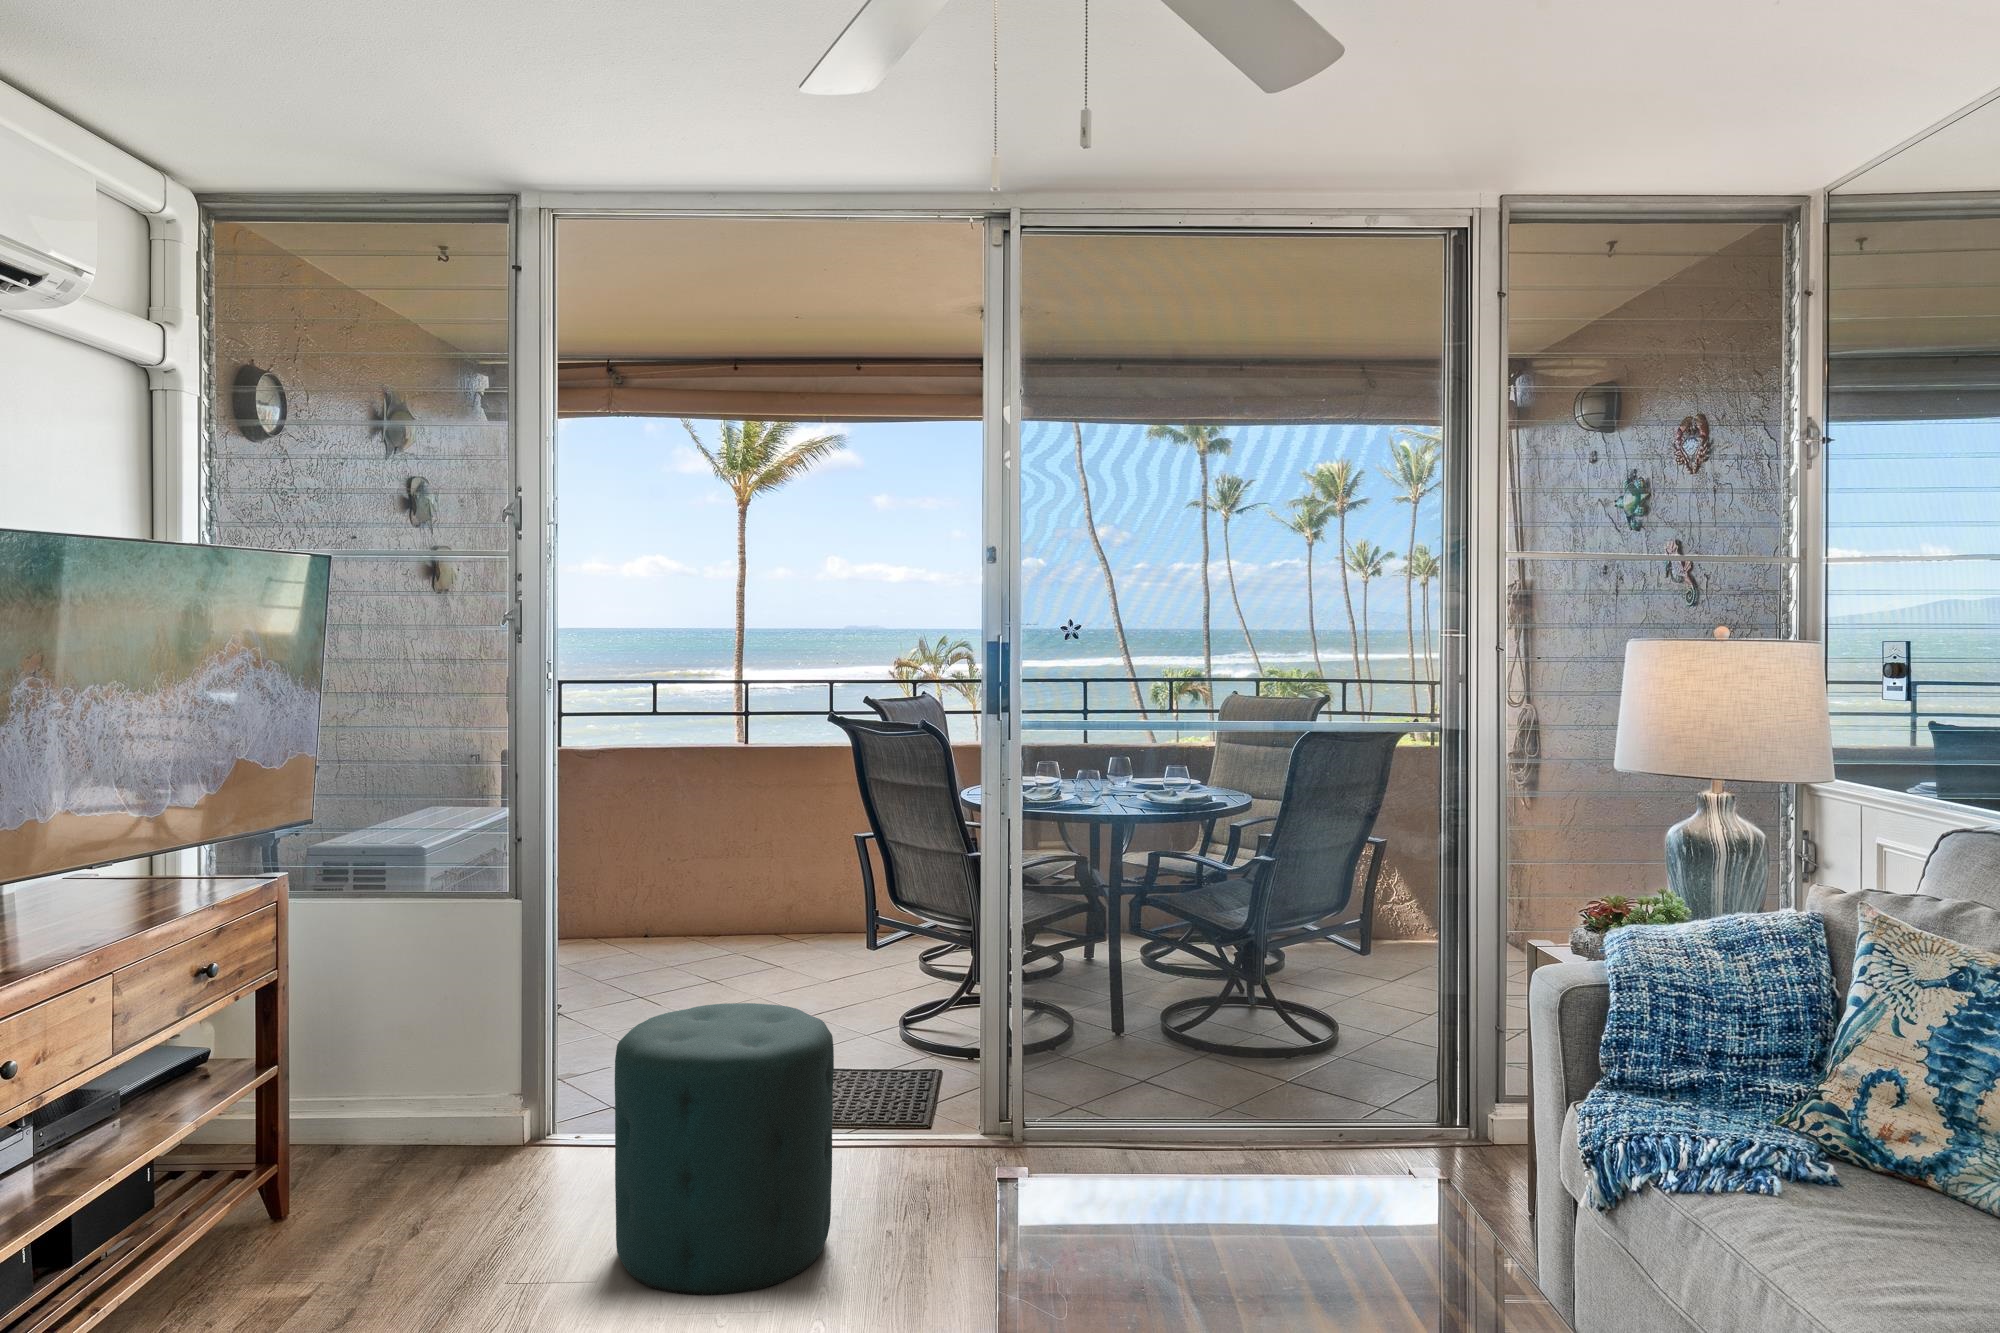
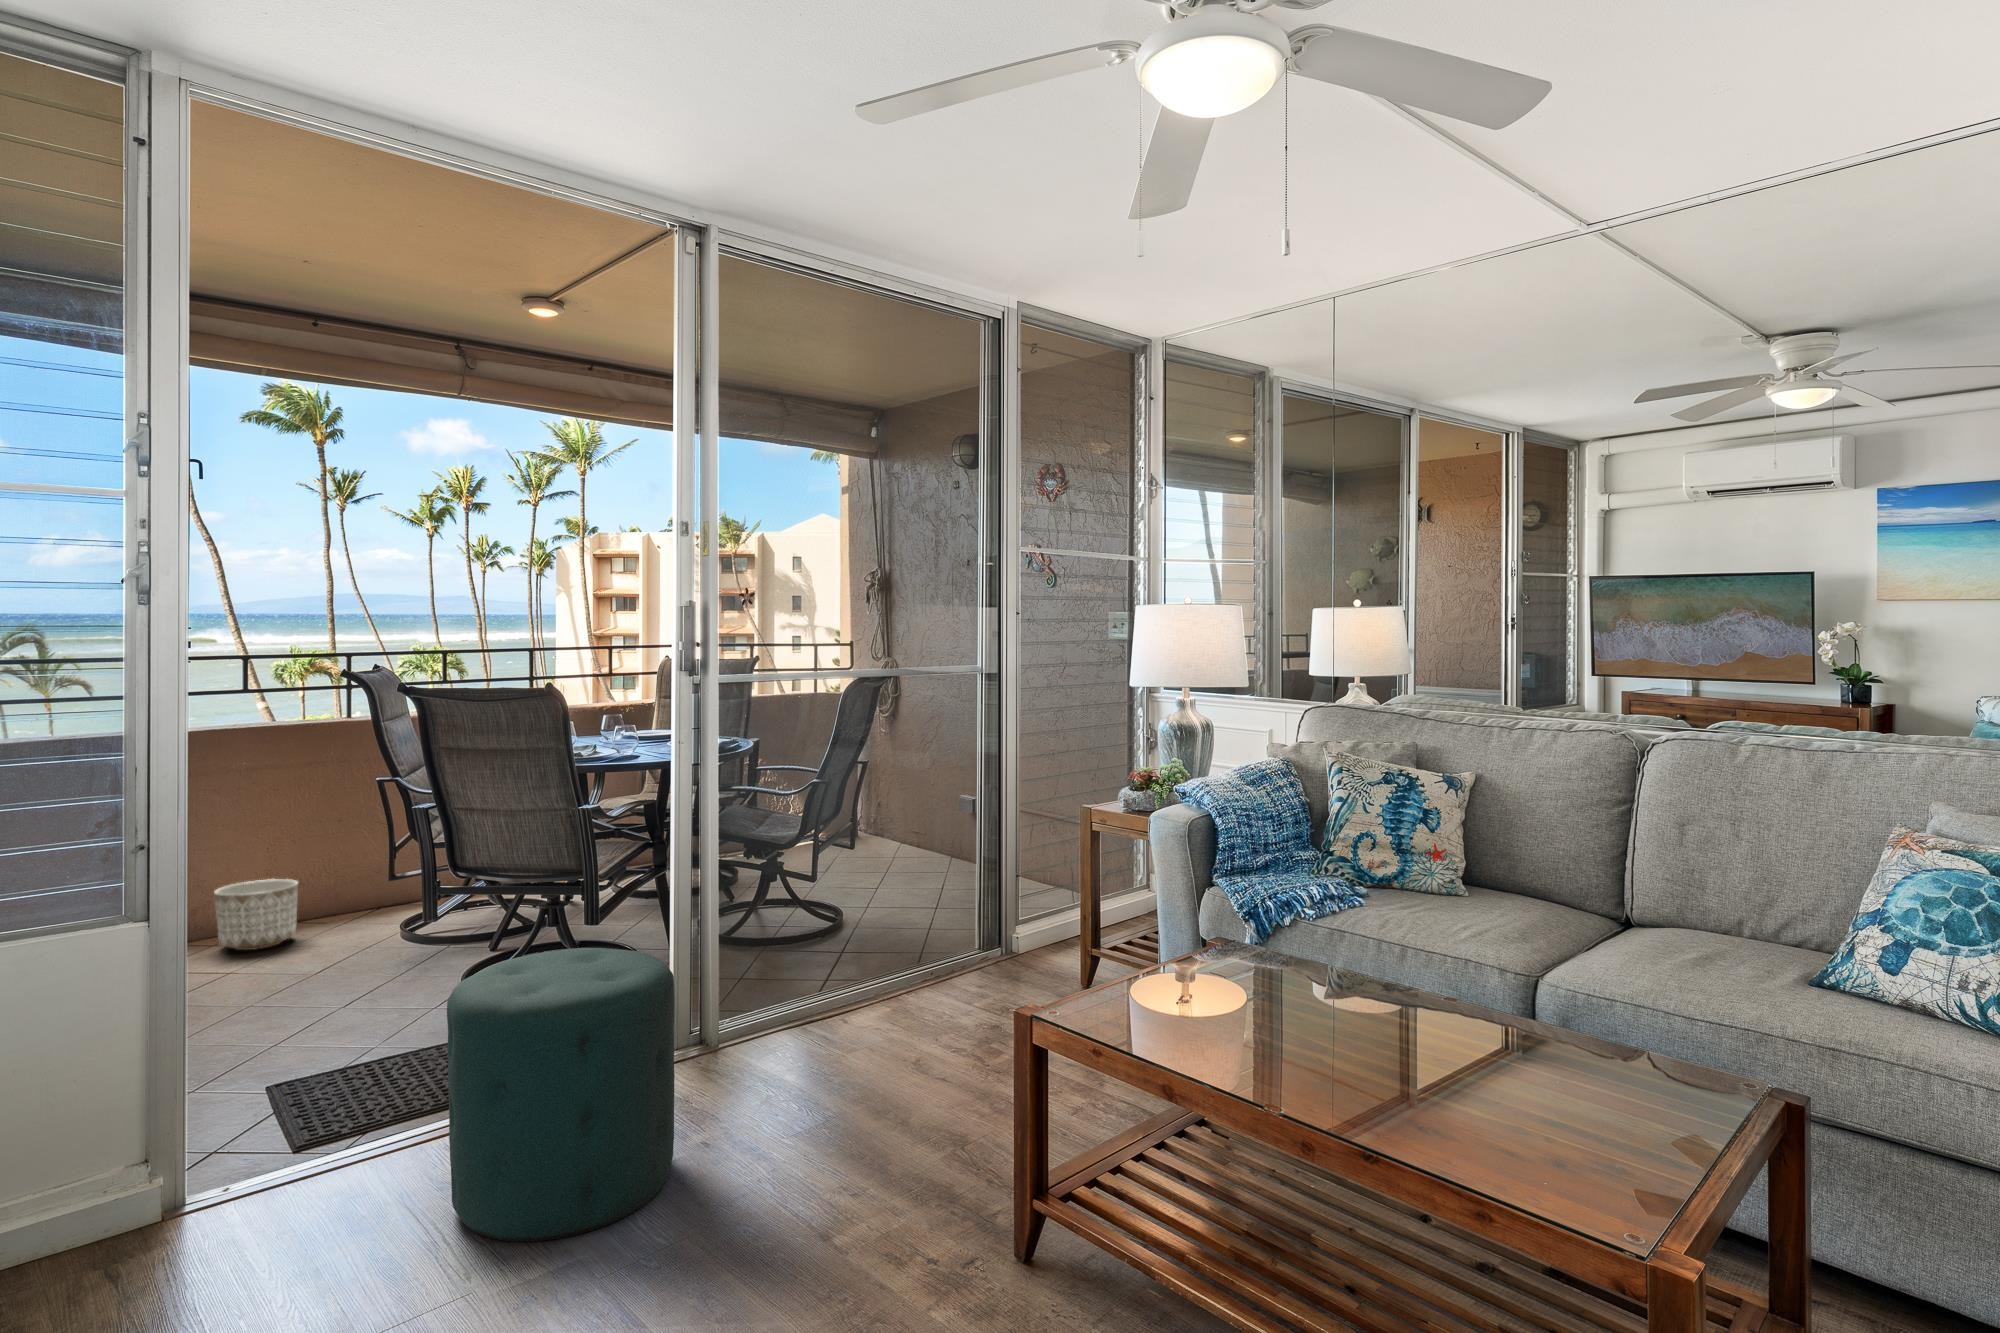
planter: none [763,889,829,954] -> present [214,879,298,950]

